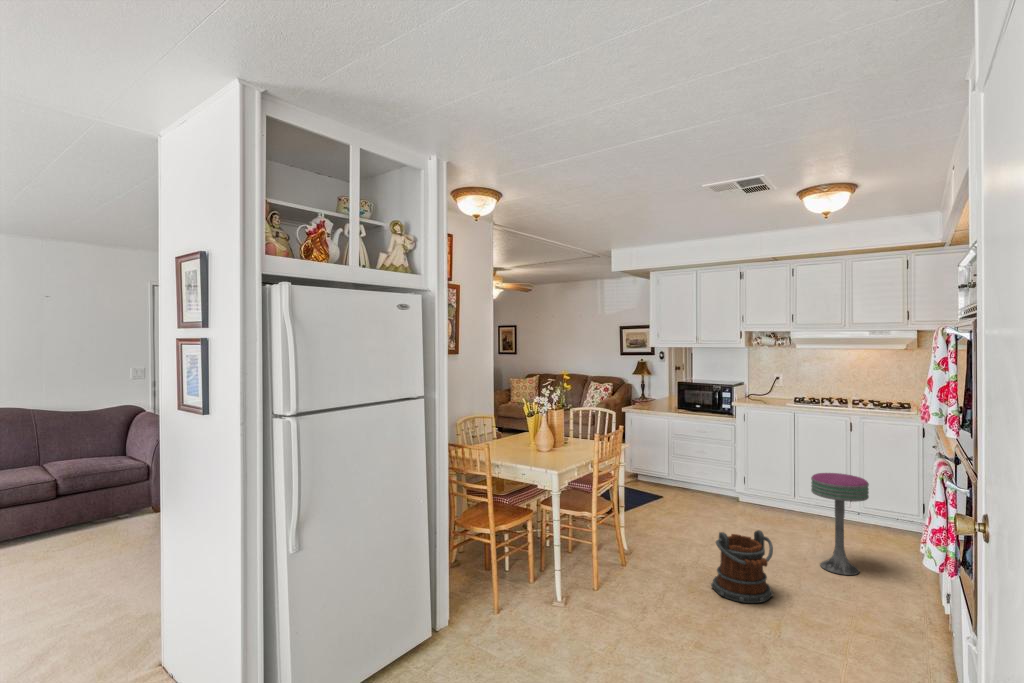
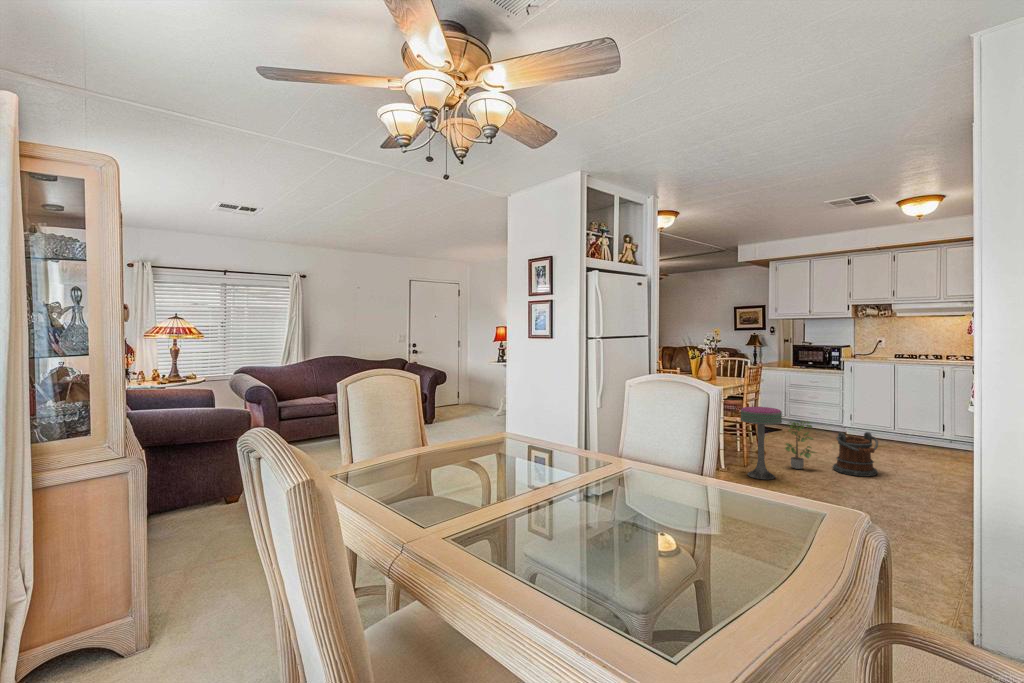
bar stool: present [811,473,869,575] -> present [741,407,782,480]
potted plant: none [645,514,692,590] -> present [785,422,815,469]

